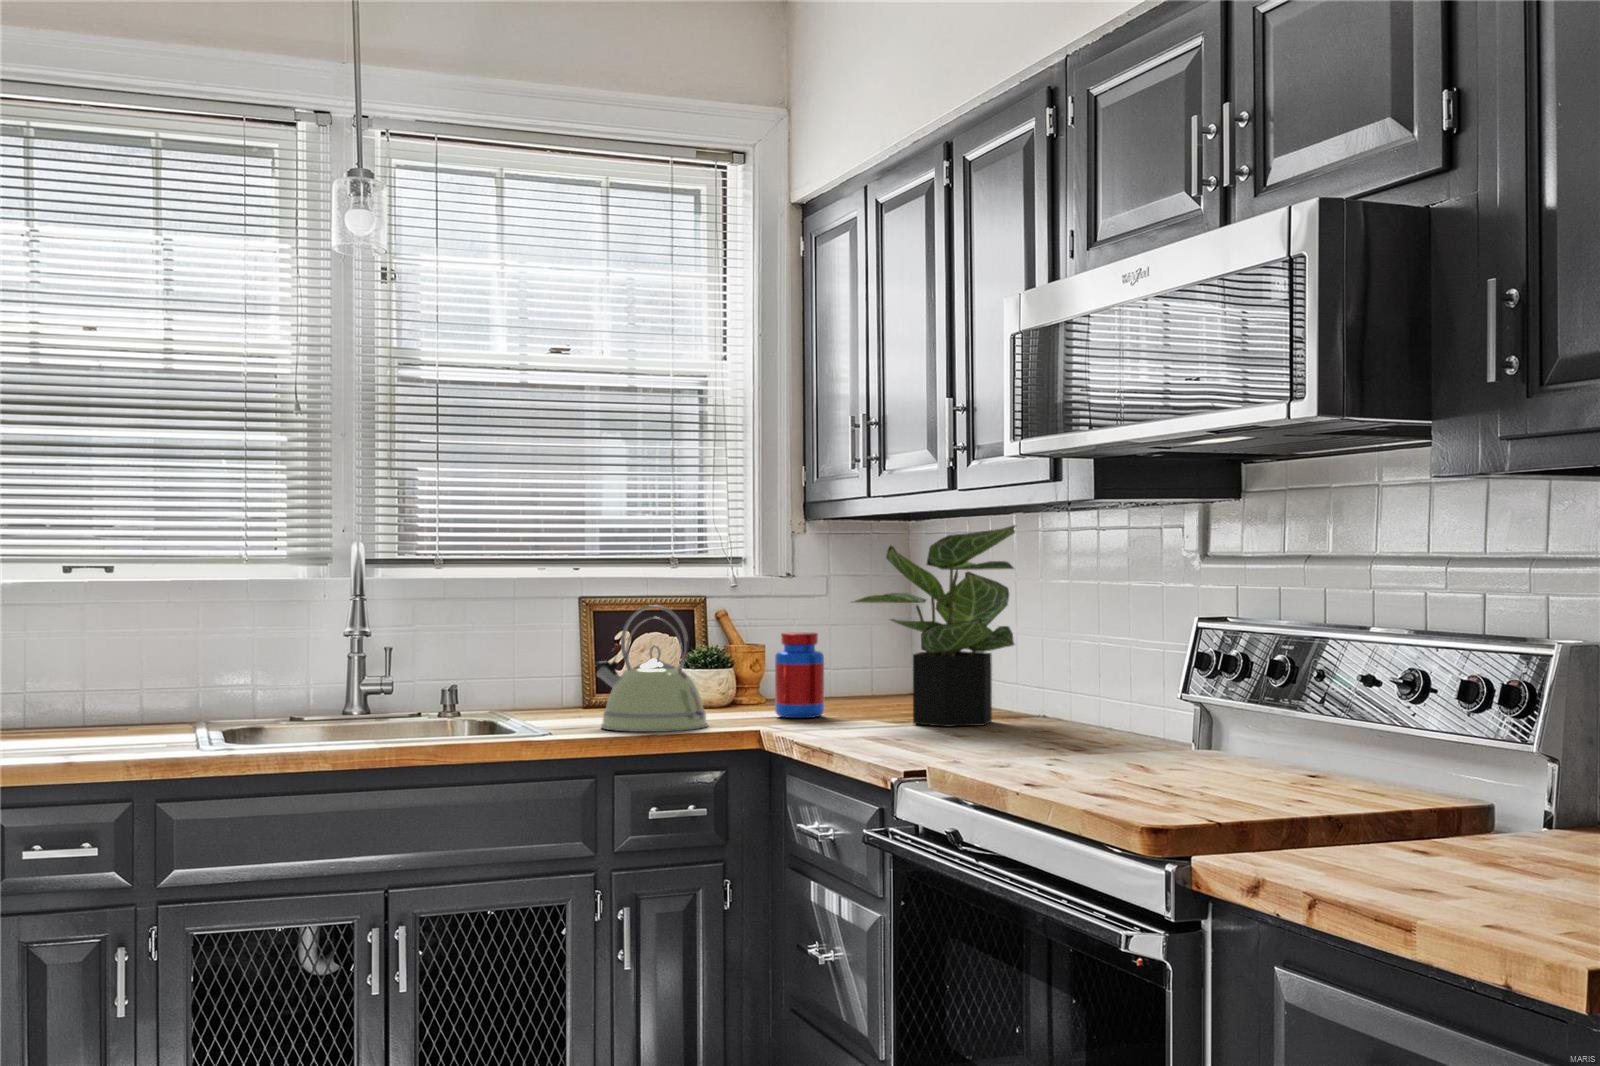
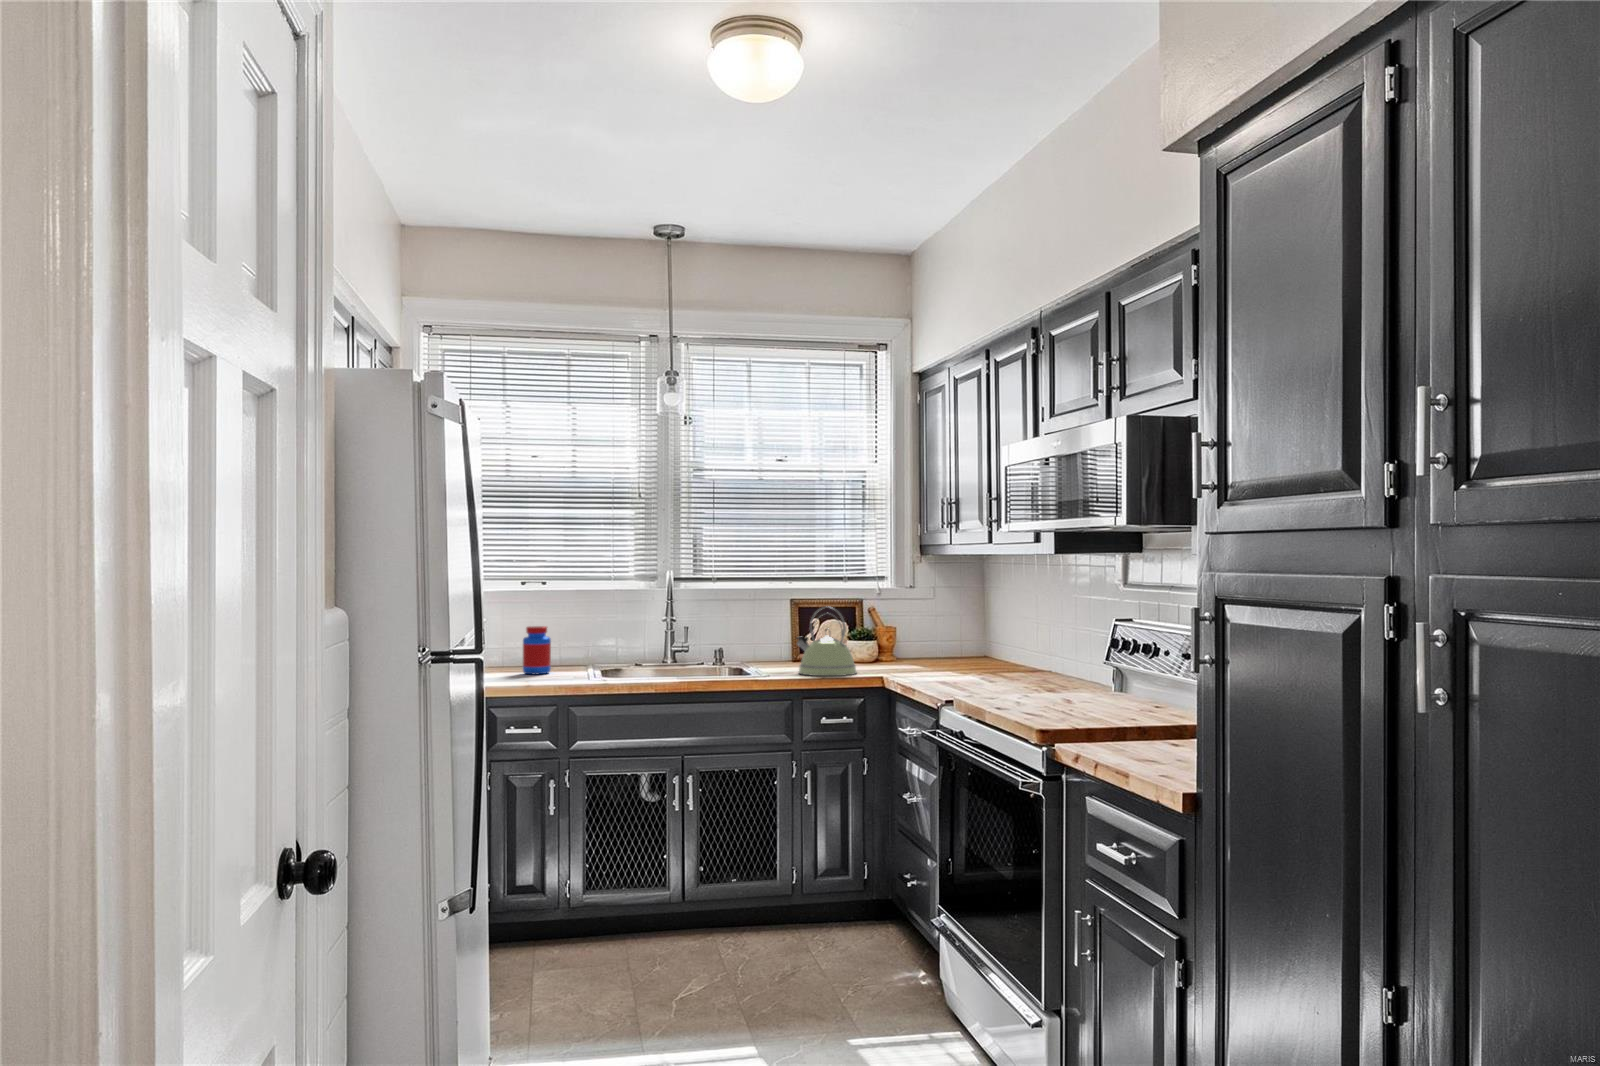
potted plant: present [852,525,1015,727] -> none [932,565,1031,676]
jar: present [775,632,824,718] -> present [523,626,551,674]

